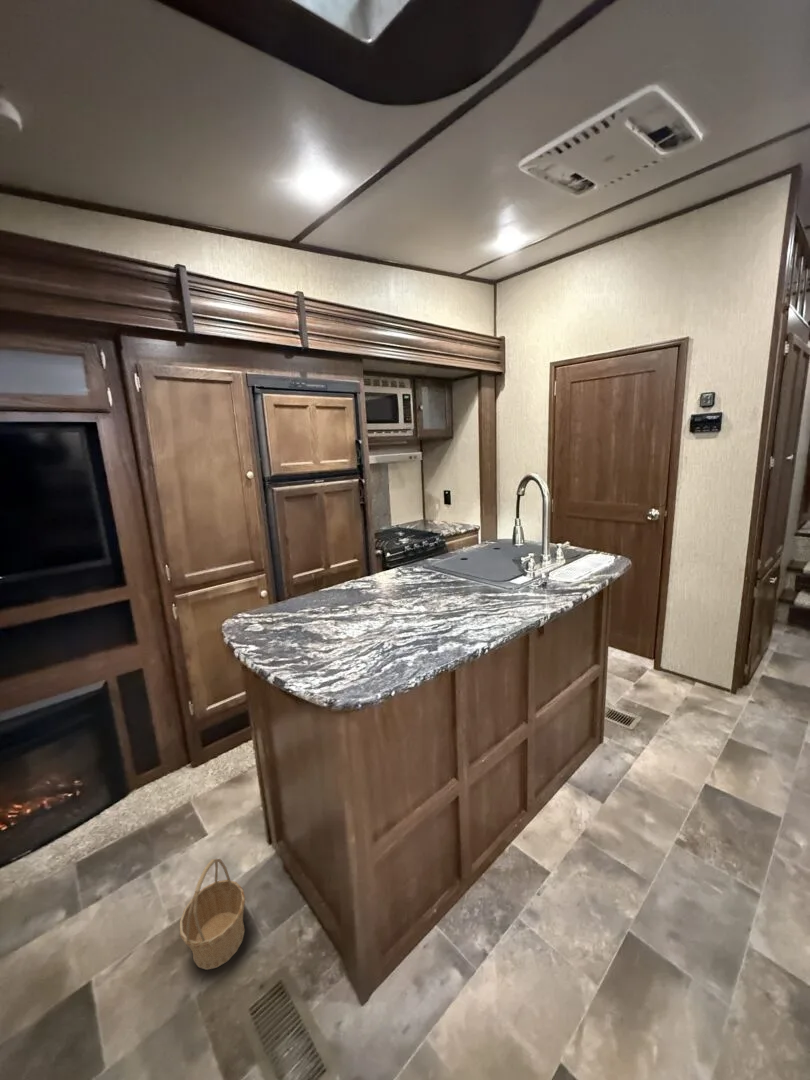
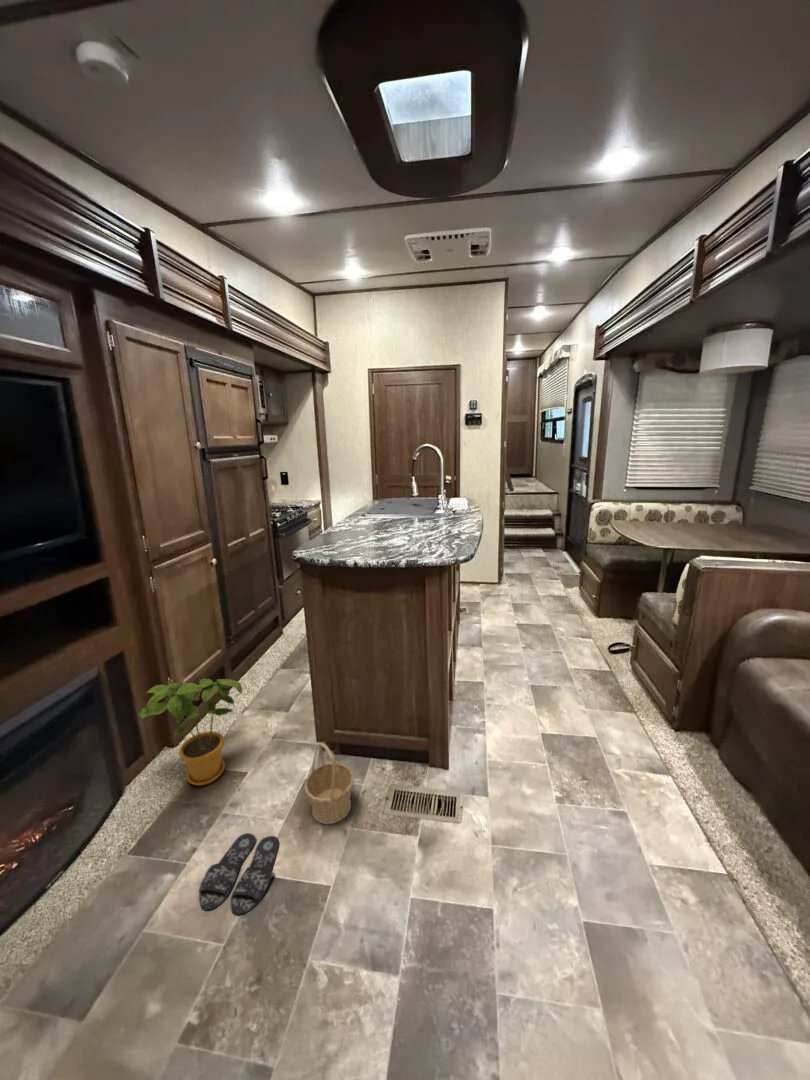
house plant: none [131,706,225,822] -> present [139,678,242,786]
slippers: none [49,907,154,1013] -> present [199,833,279,915]

